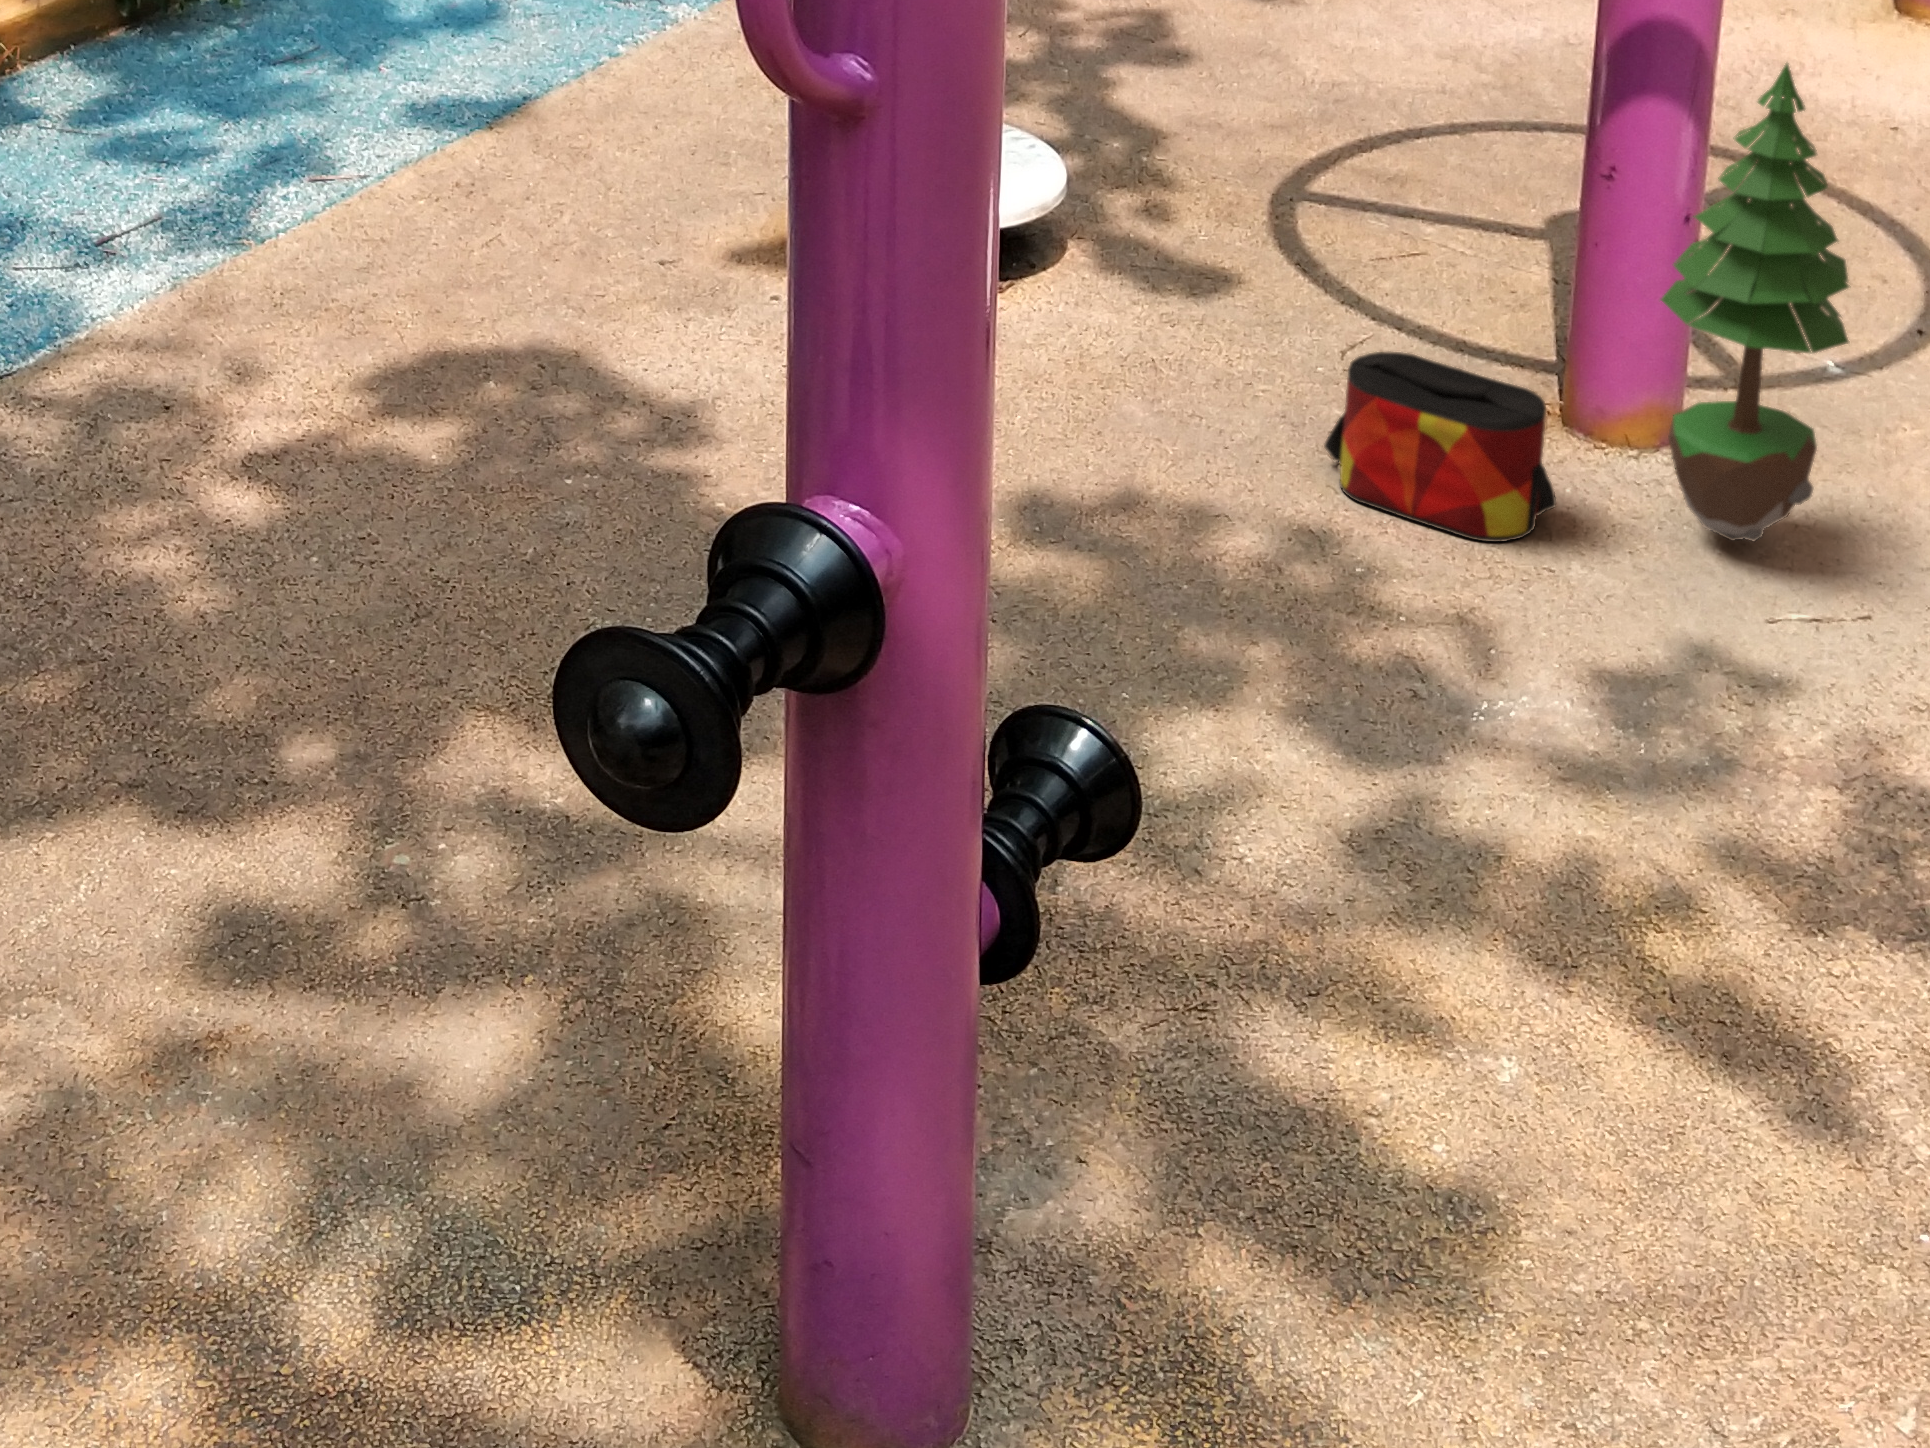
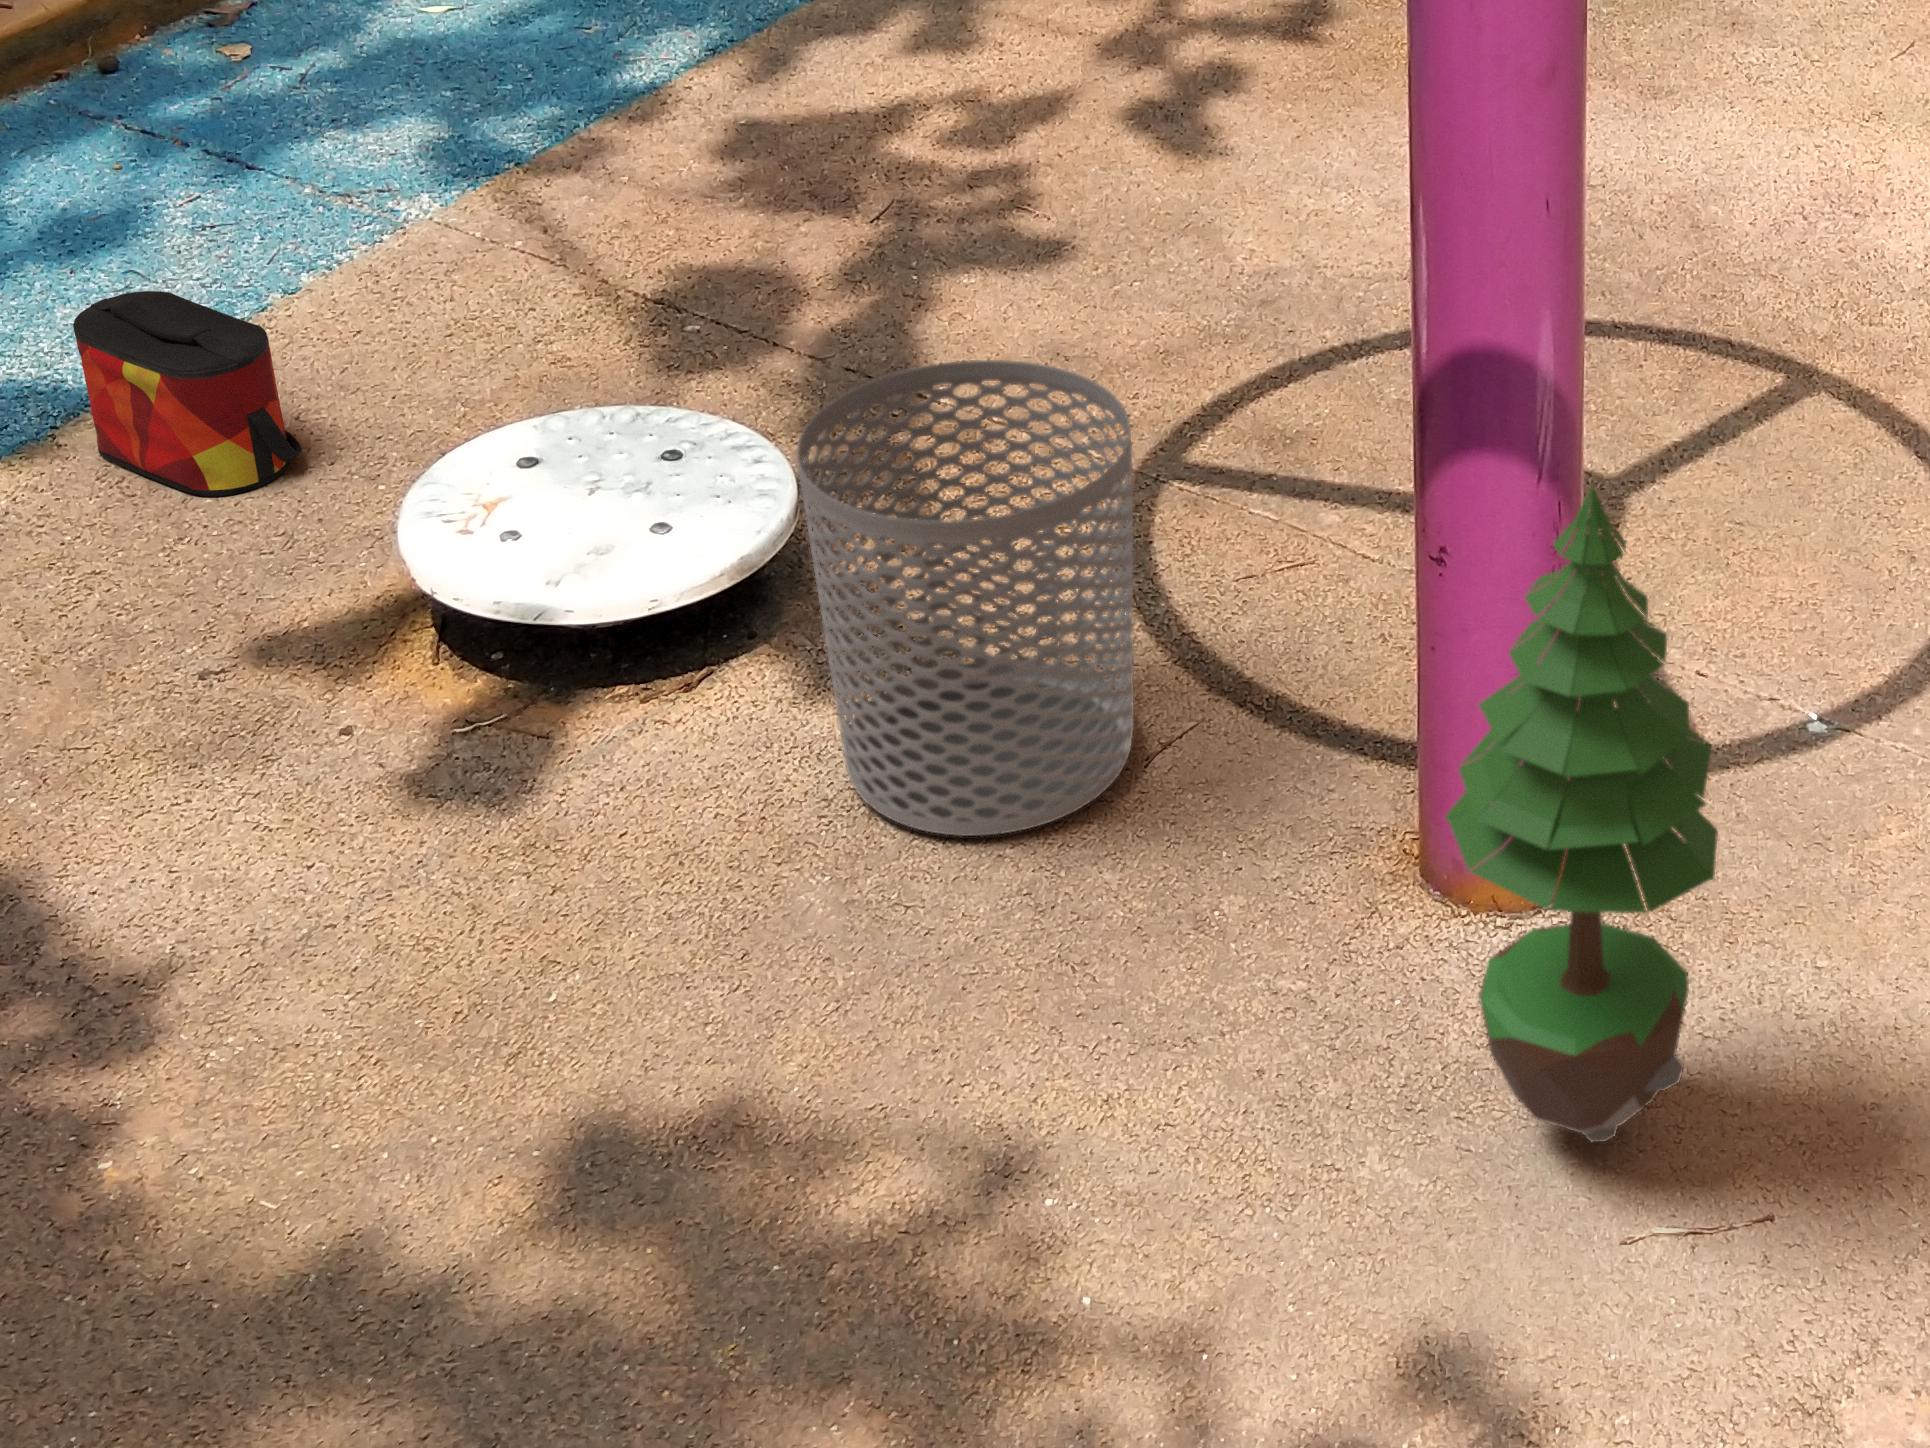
waste bin: none [1146,52,1376,373] -> present [797,360,1134,836]
bag: present [1324,352,1556,542] -> present [73,291,302,496]

